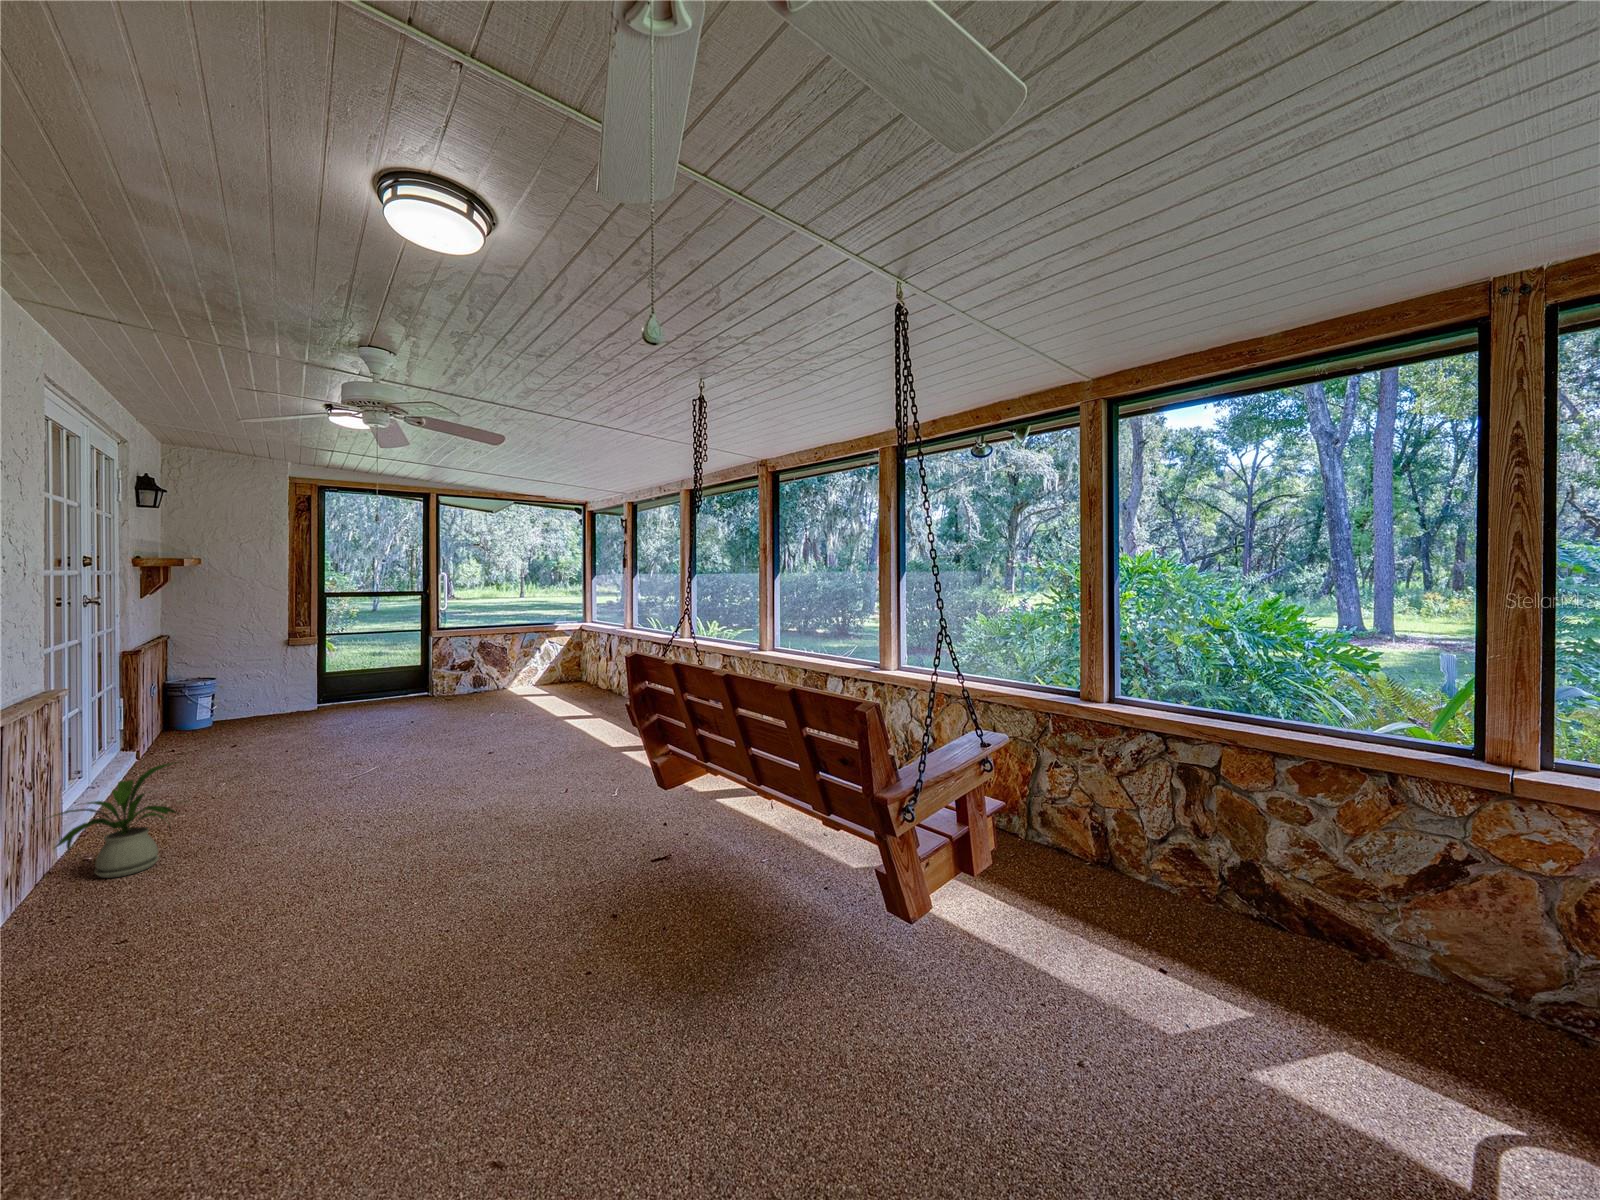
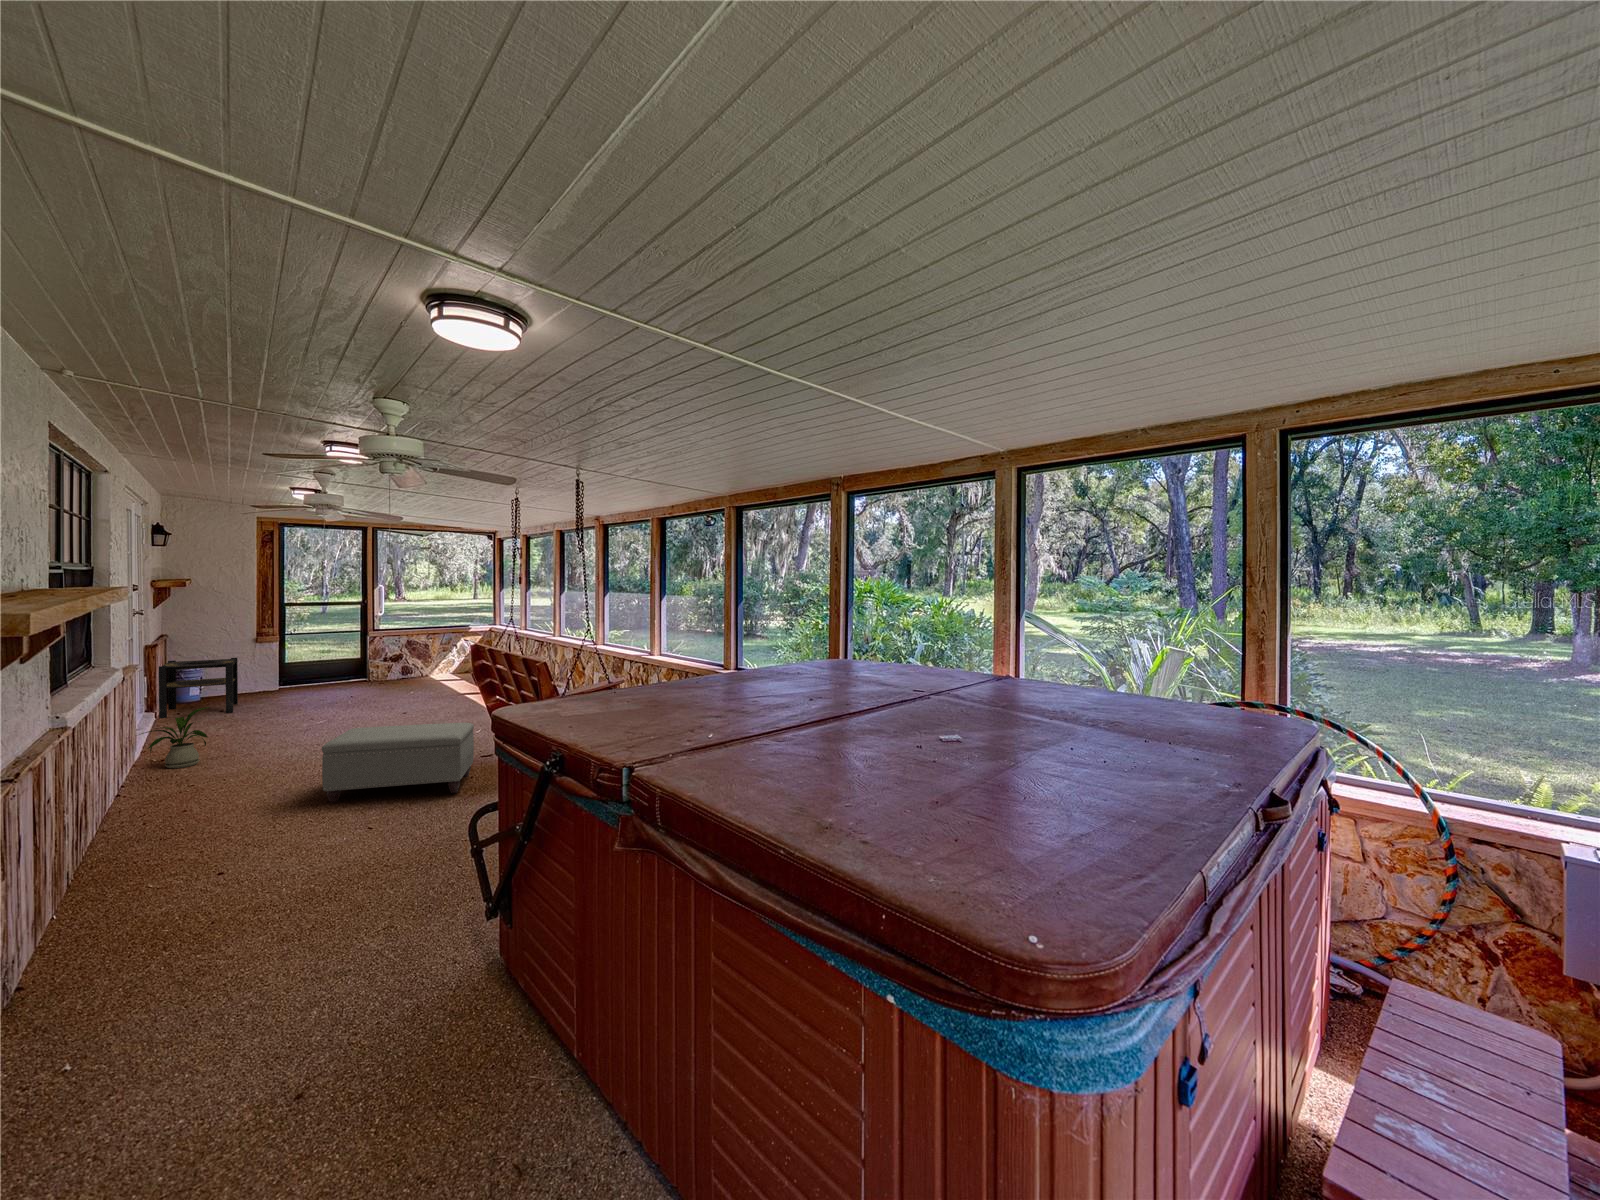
side table: none [143,667,260,759] -> present [159,658,238,718]
ottoman: none [357,806,643,1006] -> present [322,723,474,803]

